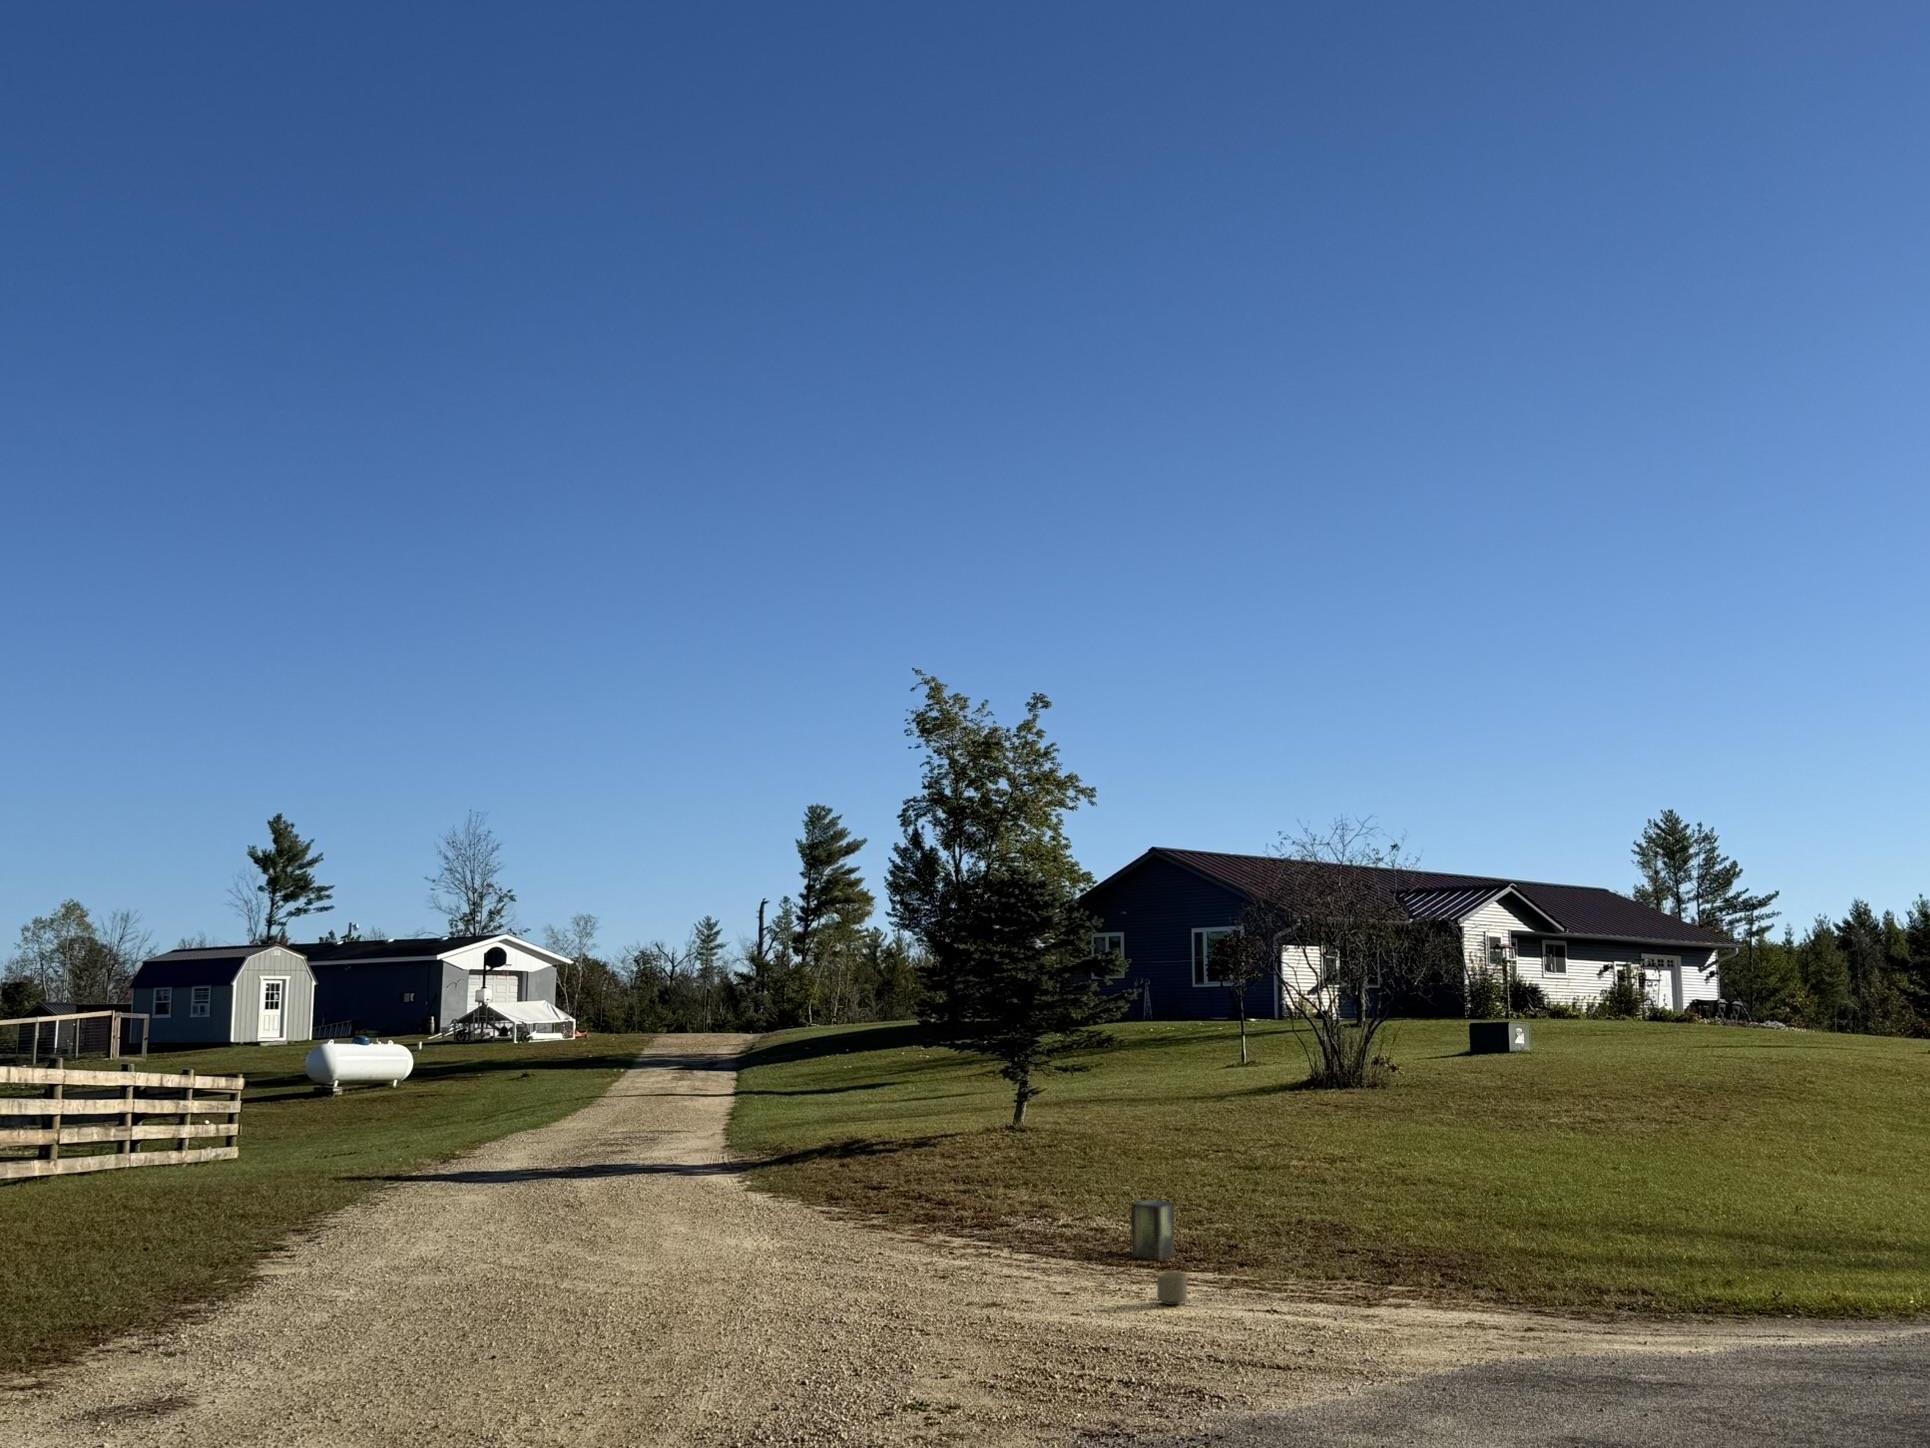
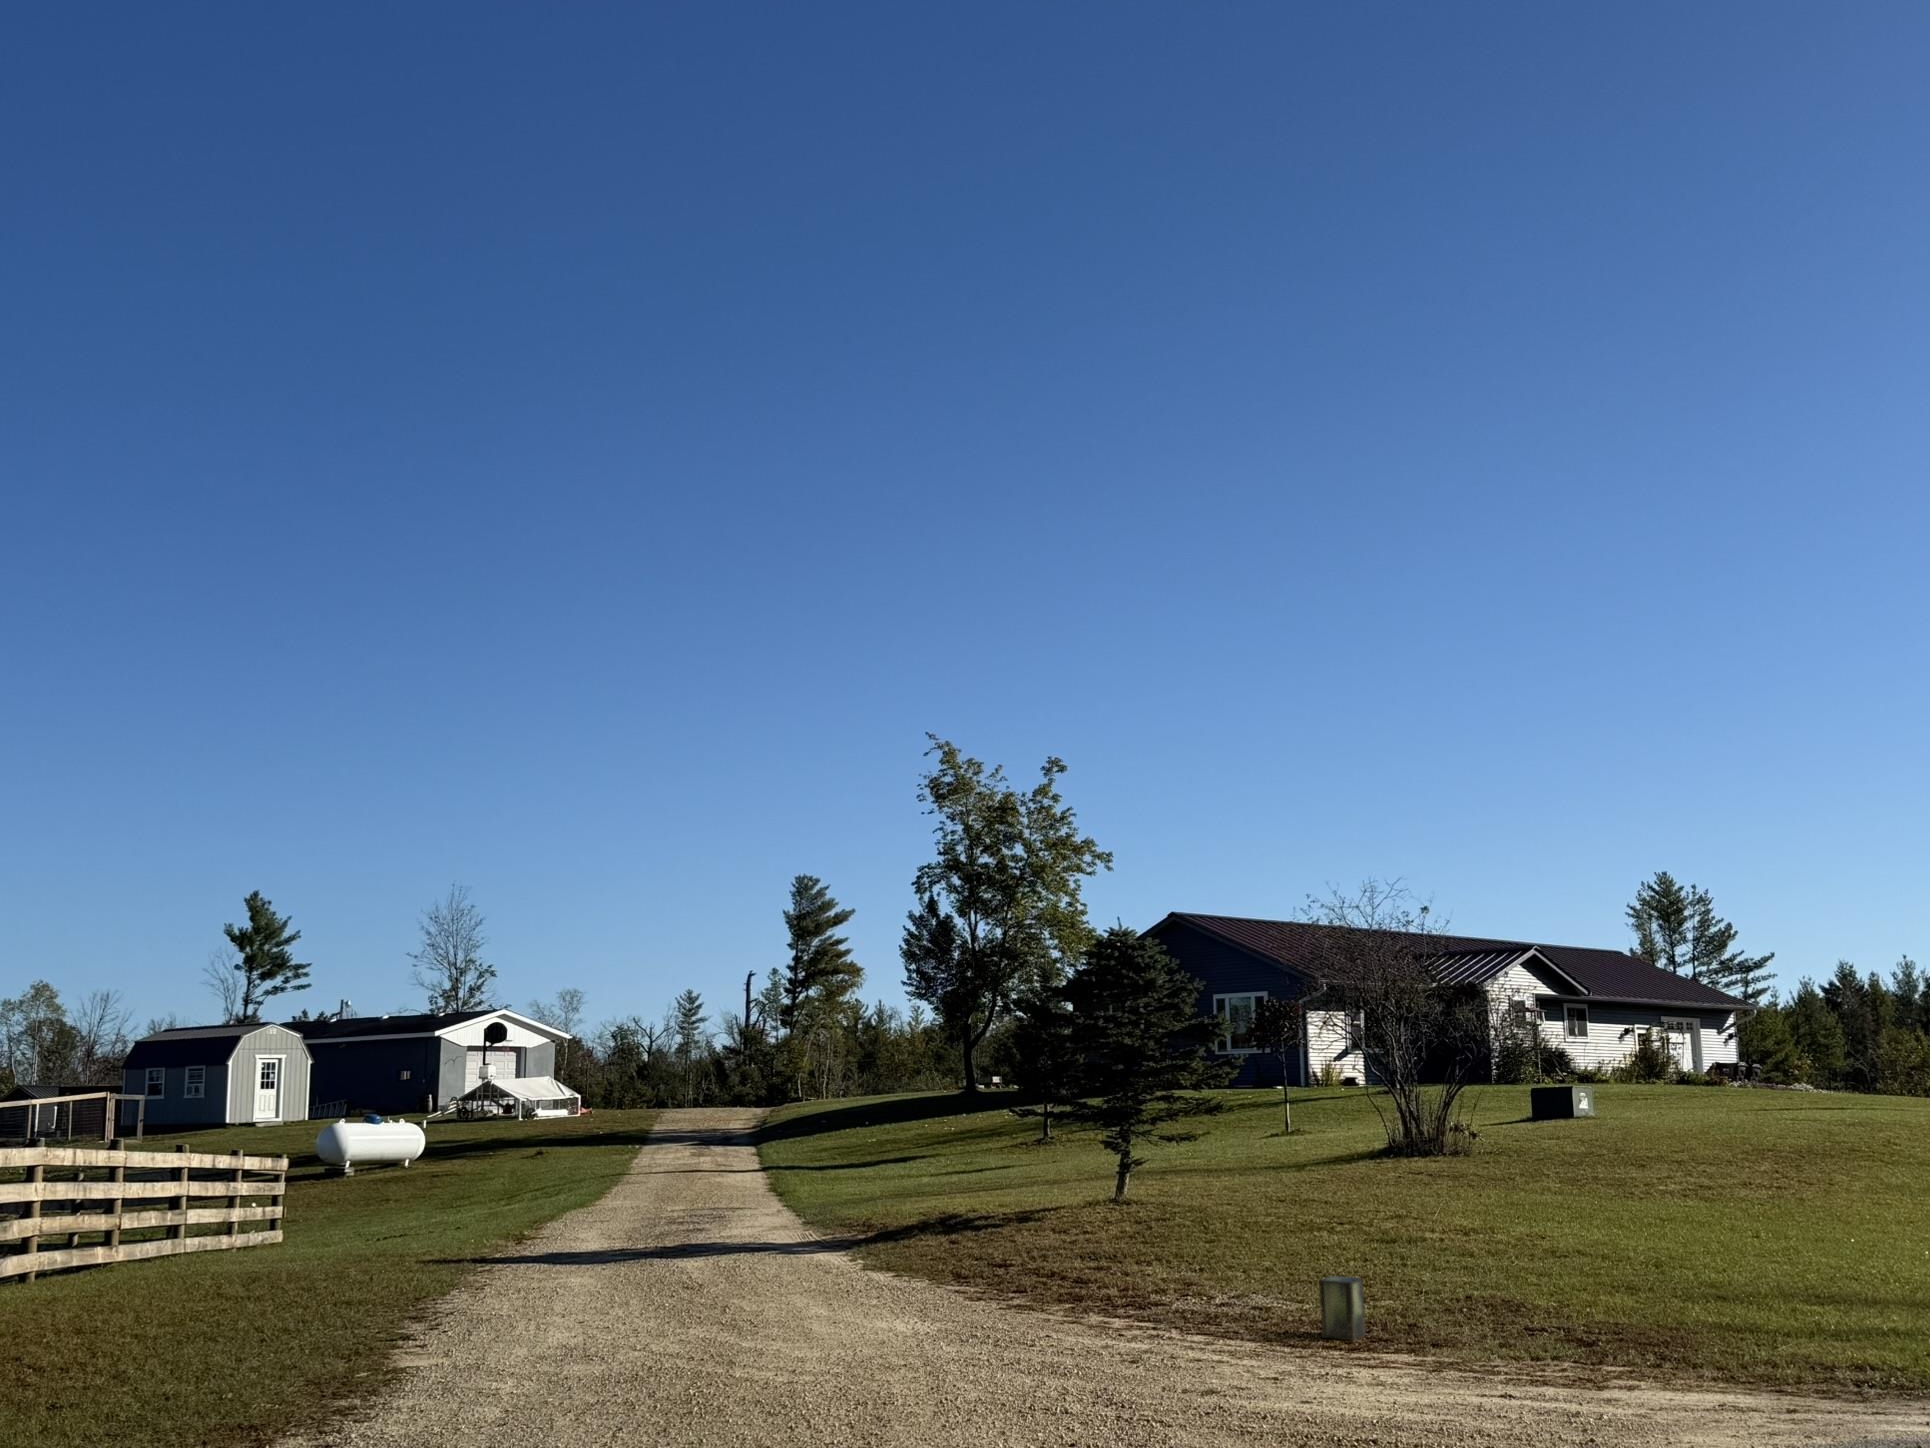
planter: present [1157,1271,1187,1305] -> none [1382,1352,1416,1389]

